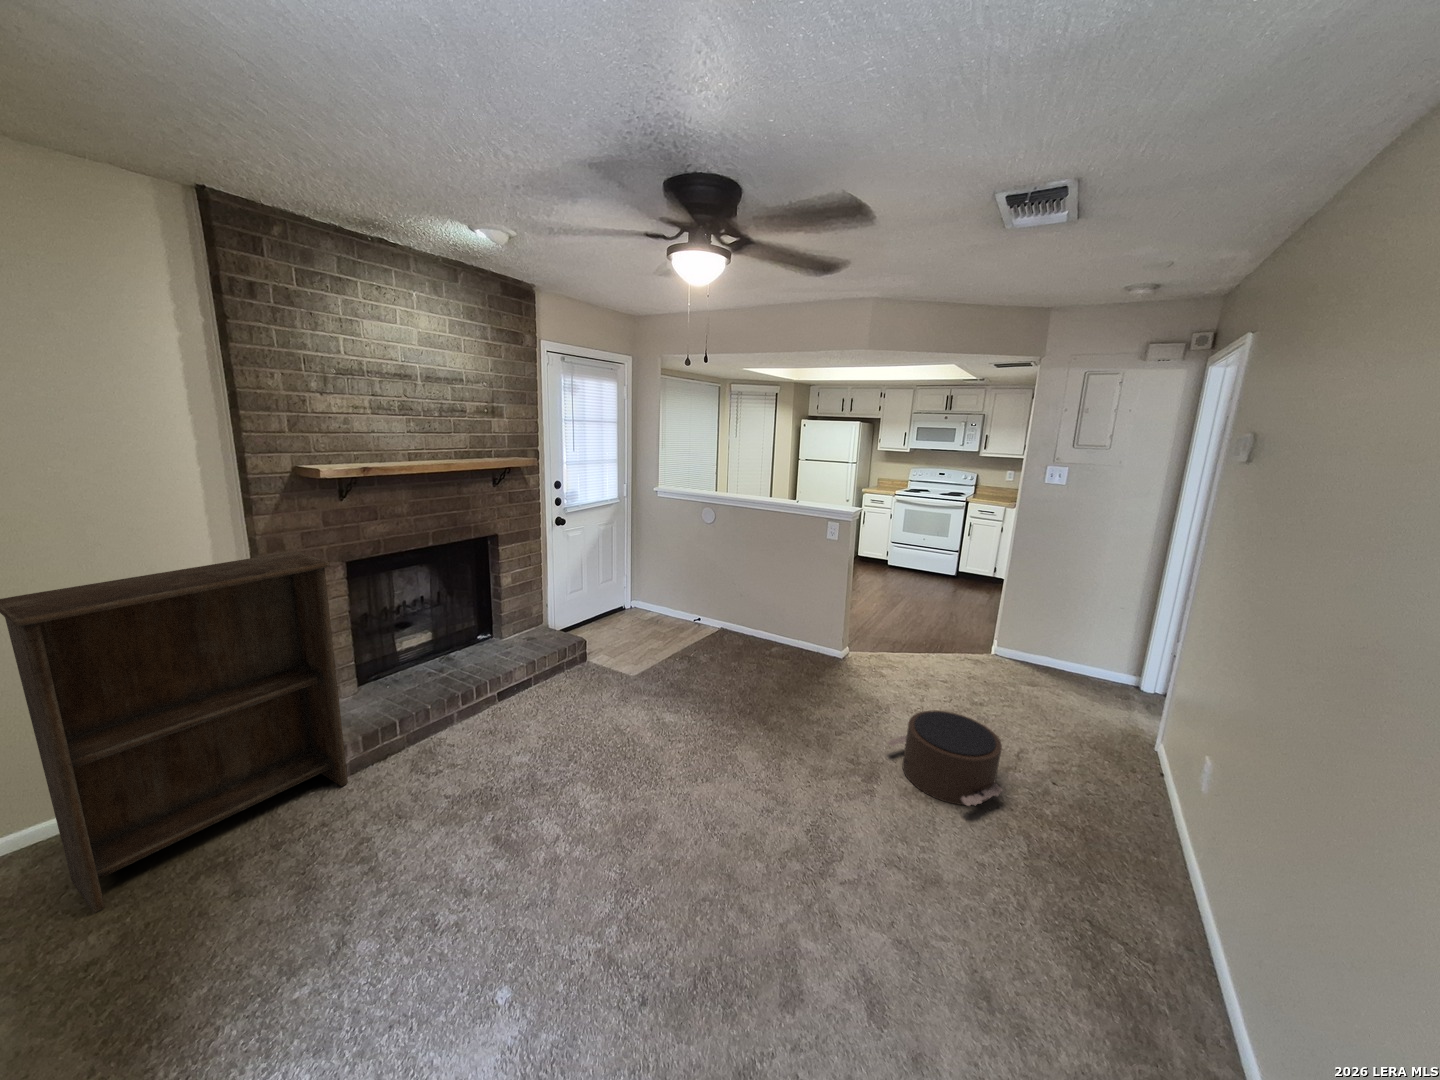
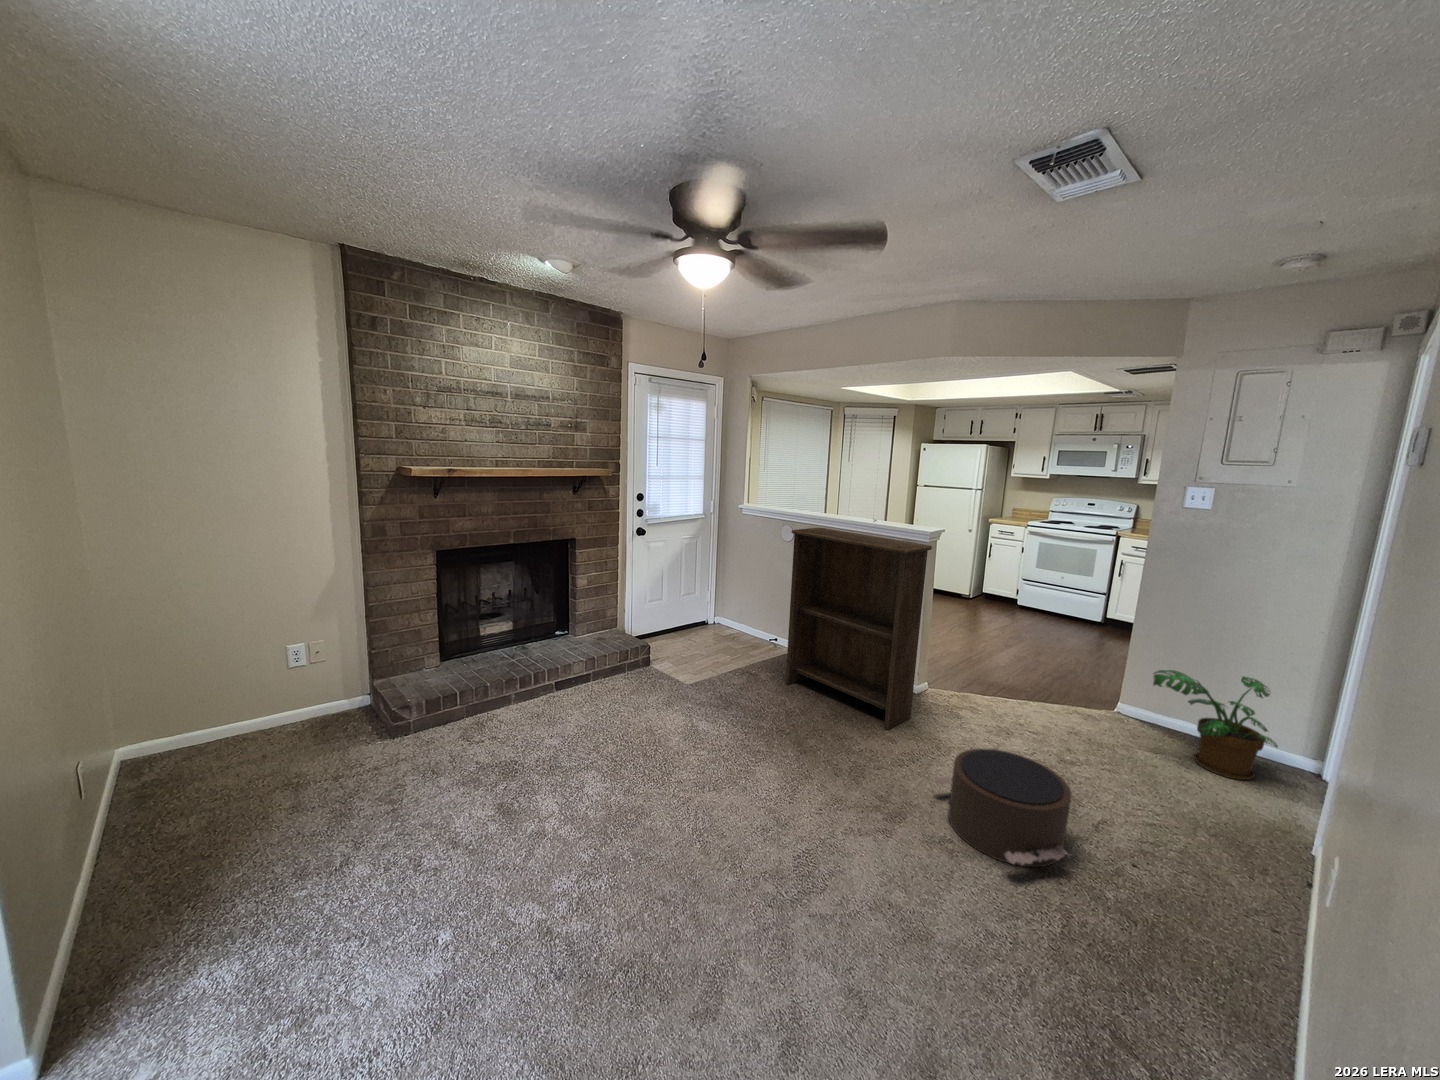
bookshelf: present [0,551,348,913] -> present [786,528,932,729]
potted plant: none [1028,625,1108,705] -> present [1153,670,1278,780]

